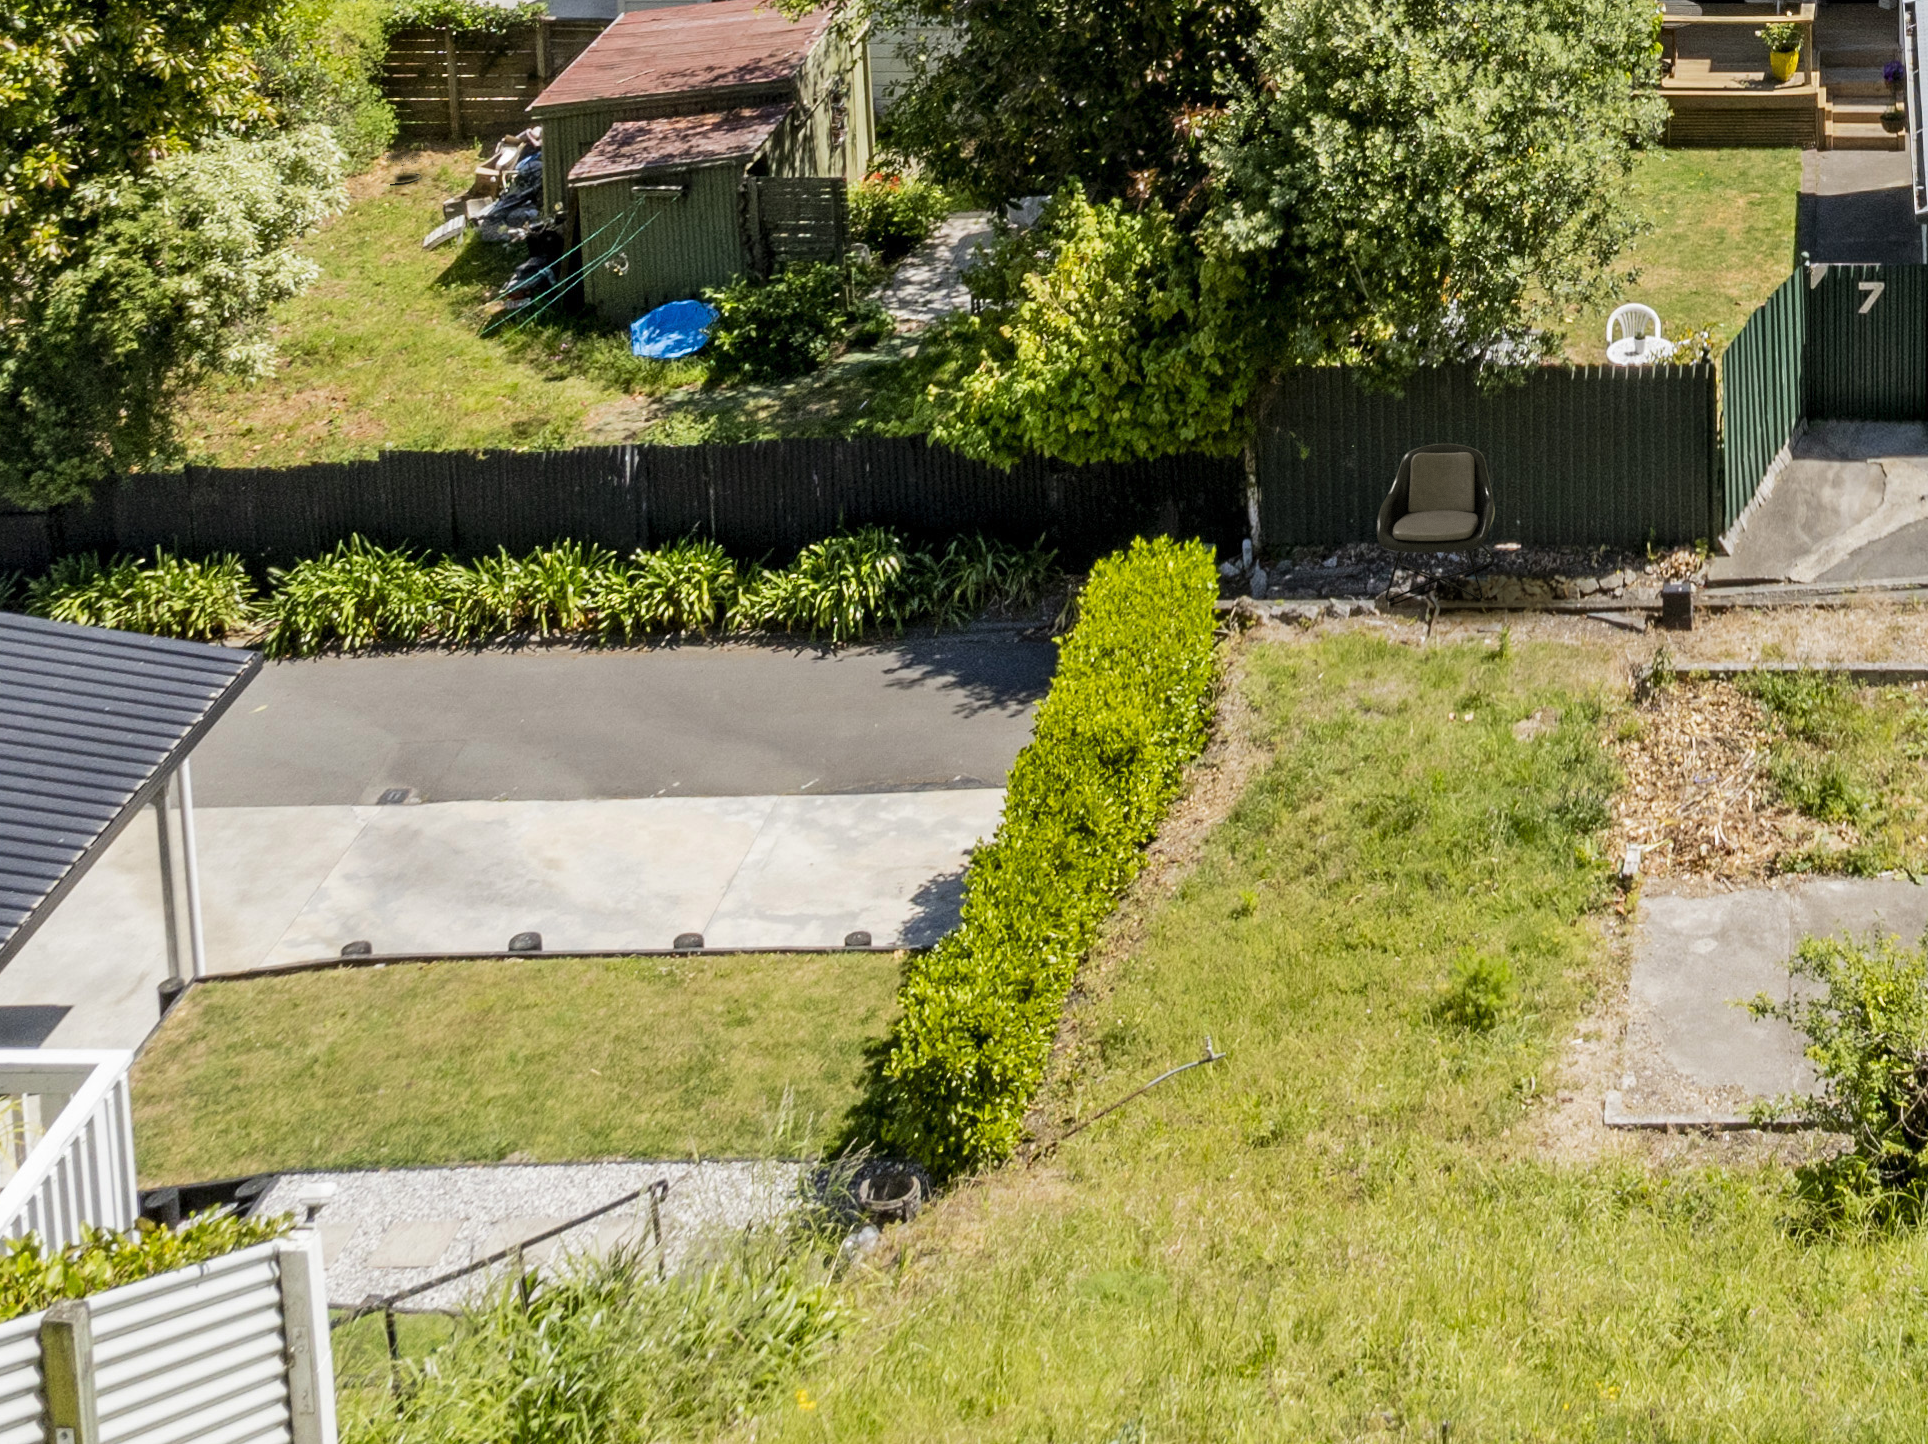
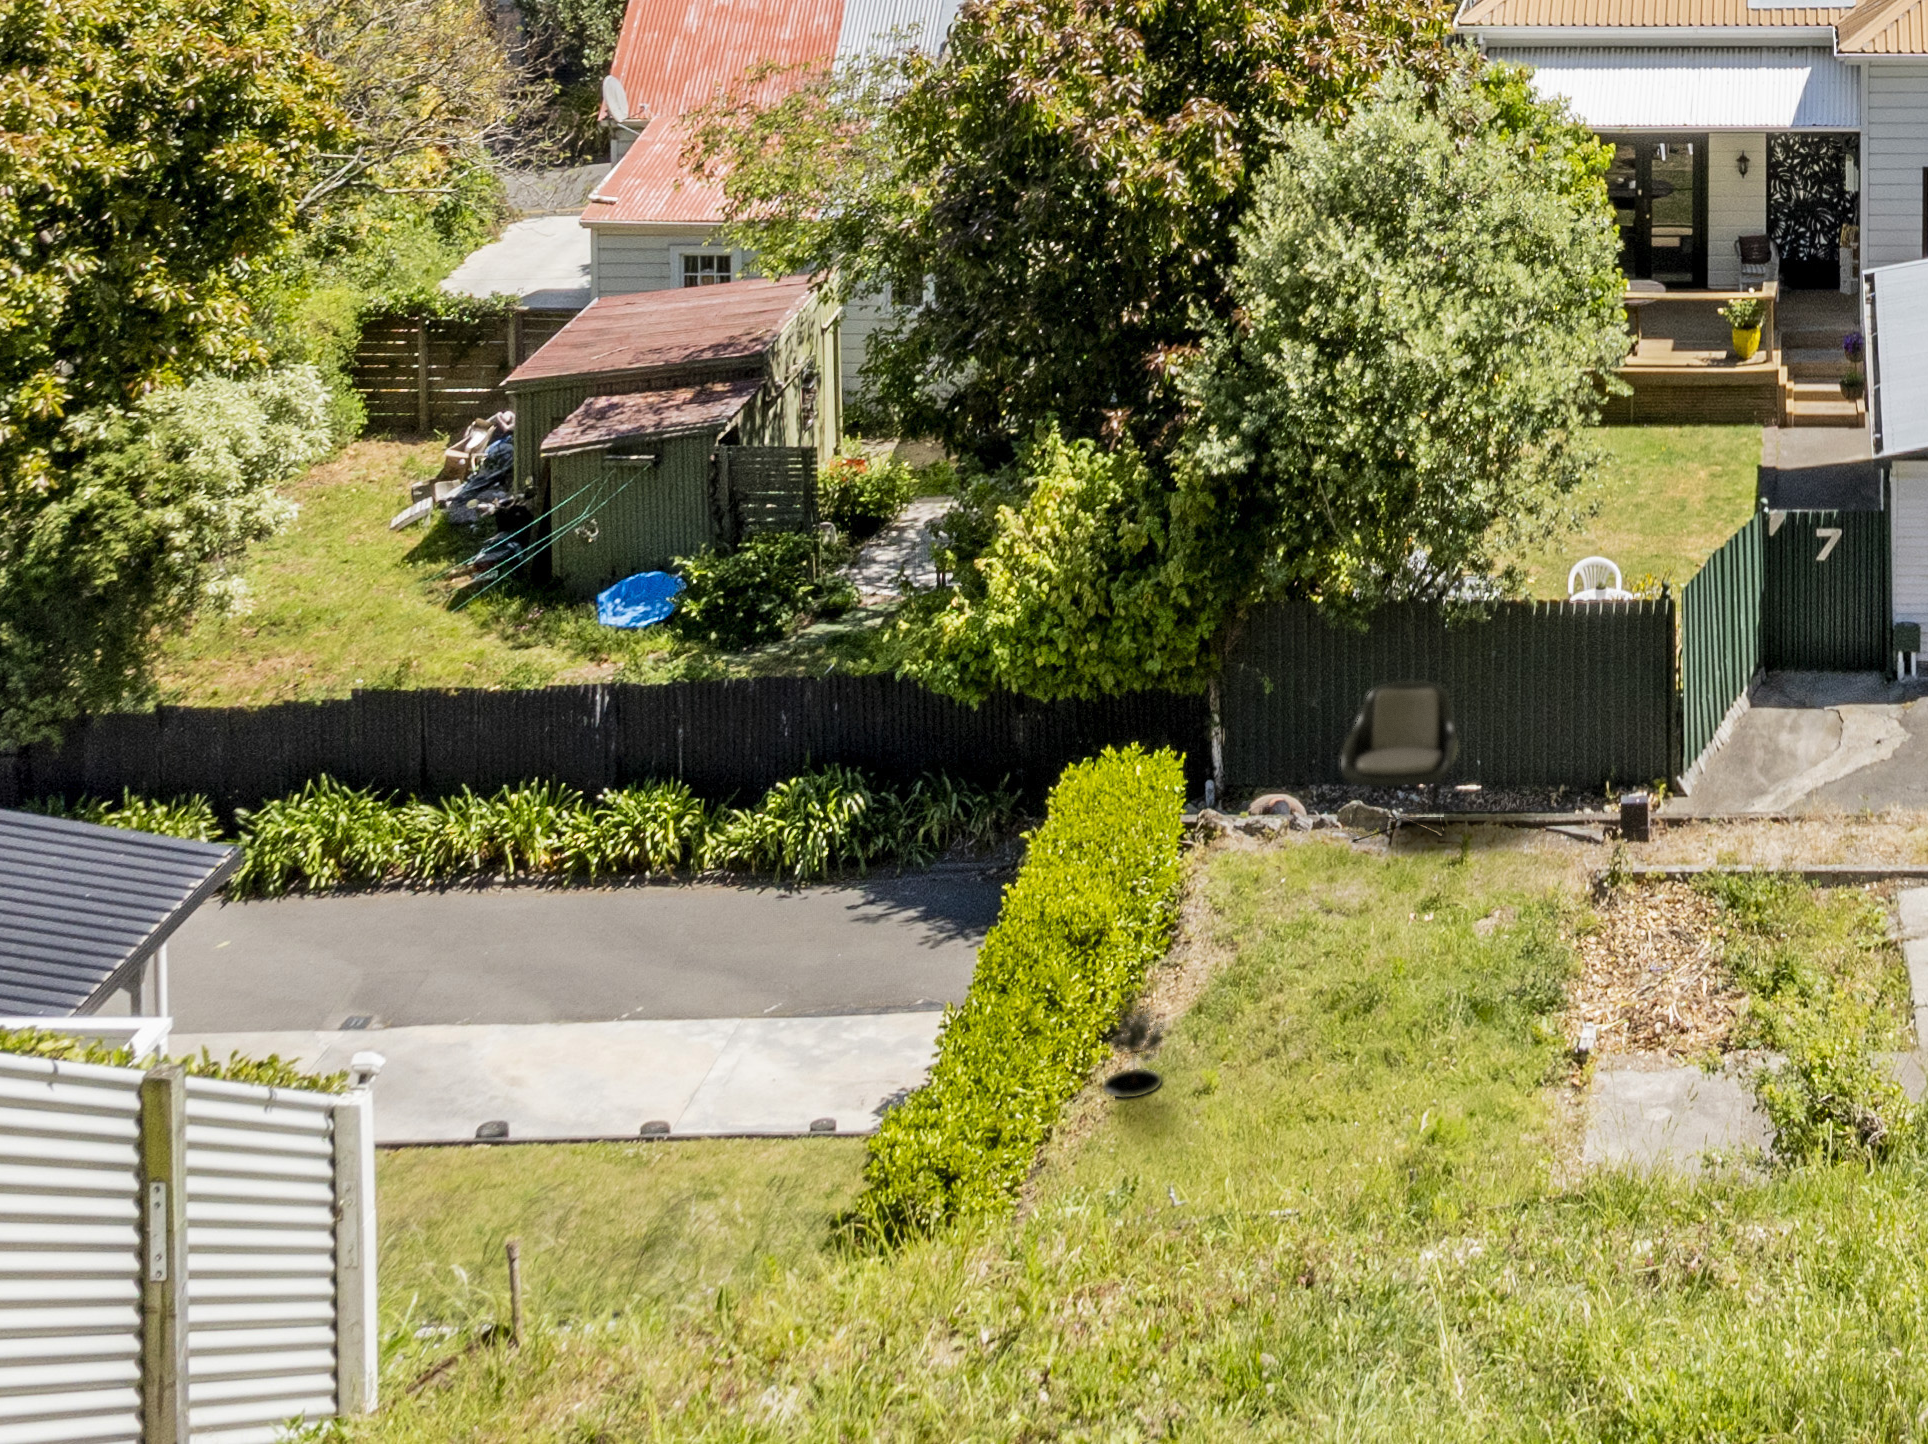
potted tree: present [387,128,424,184] -> present [1103,989,1165,1097]

